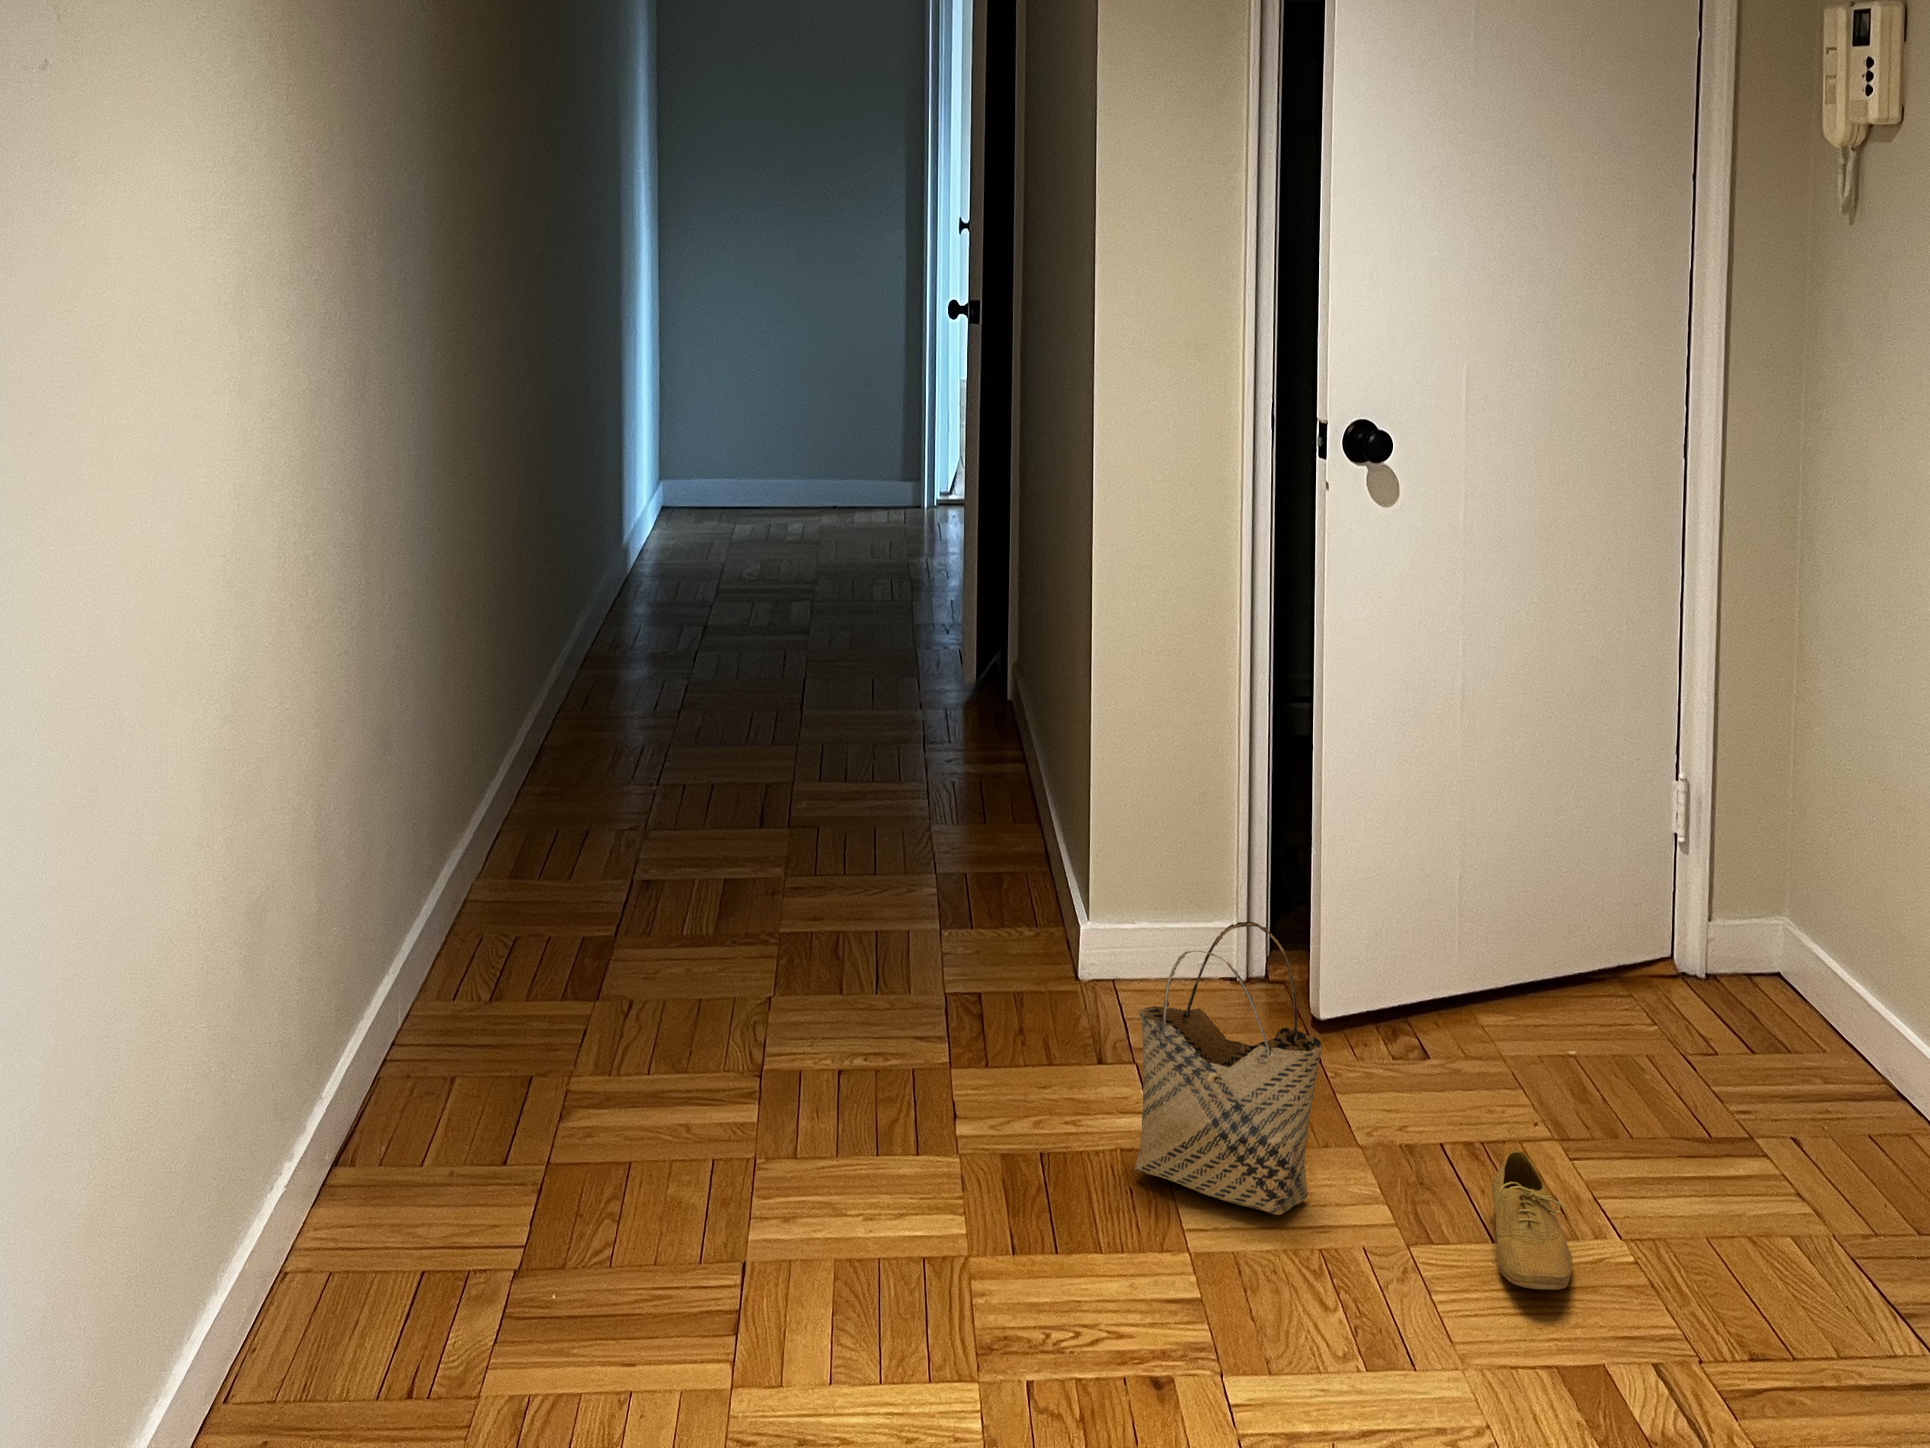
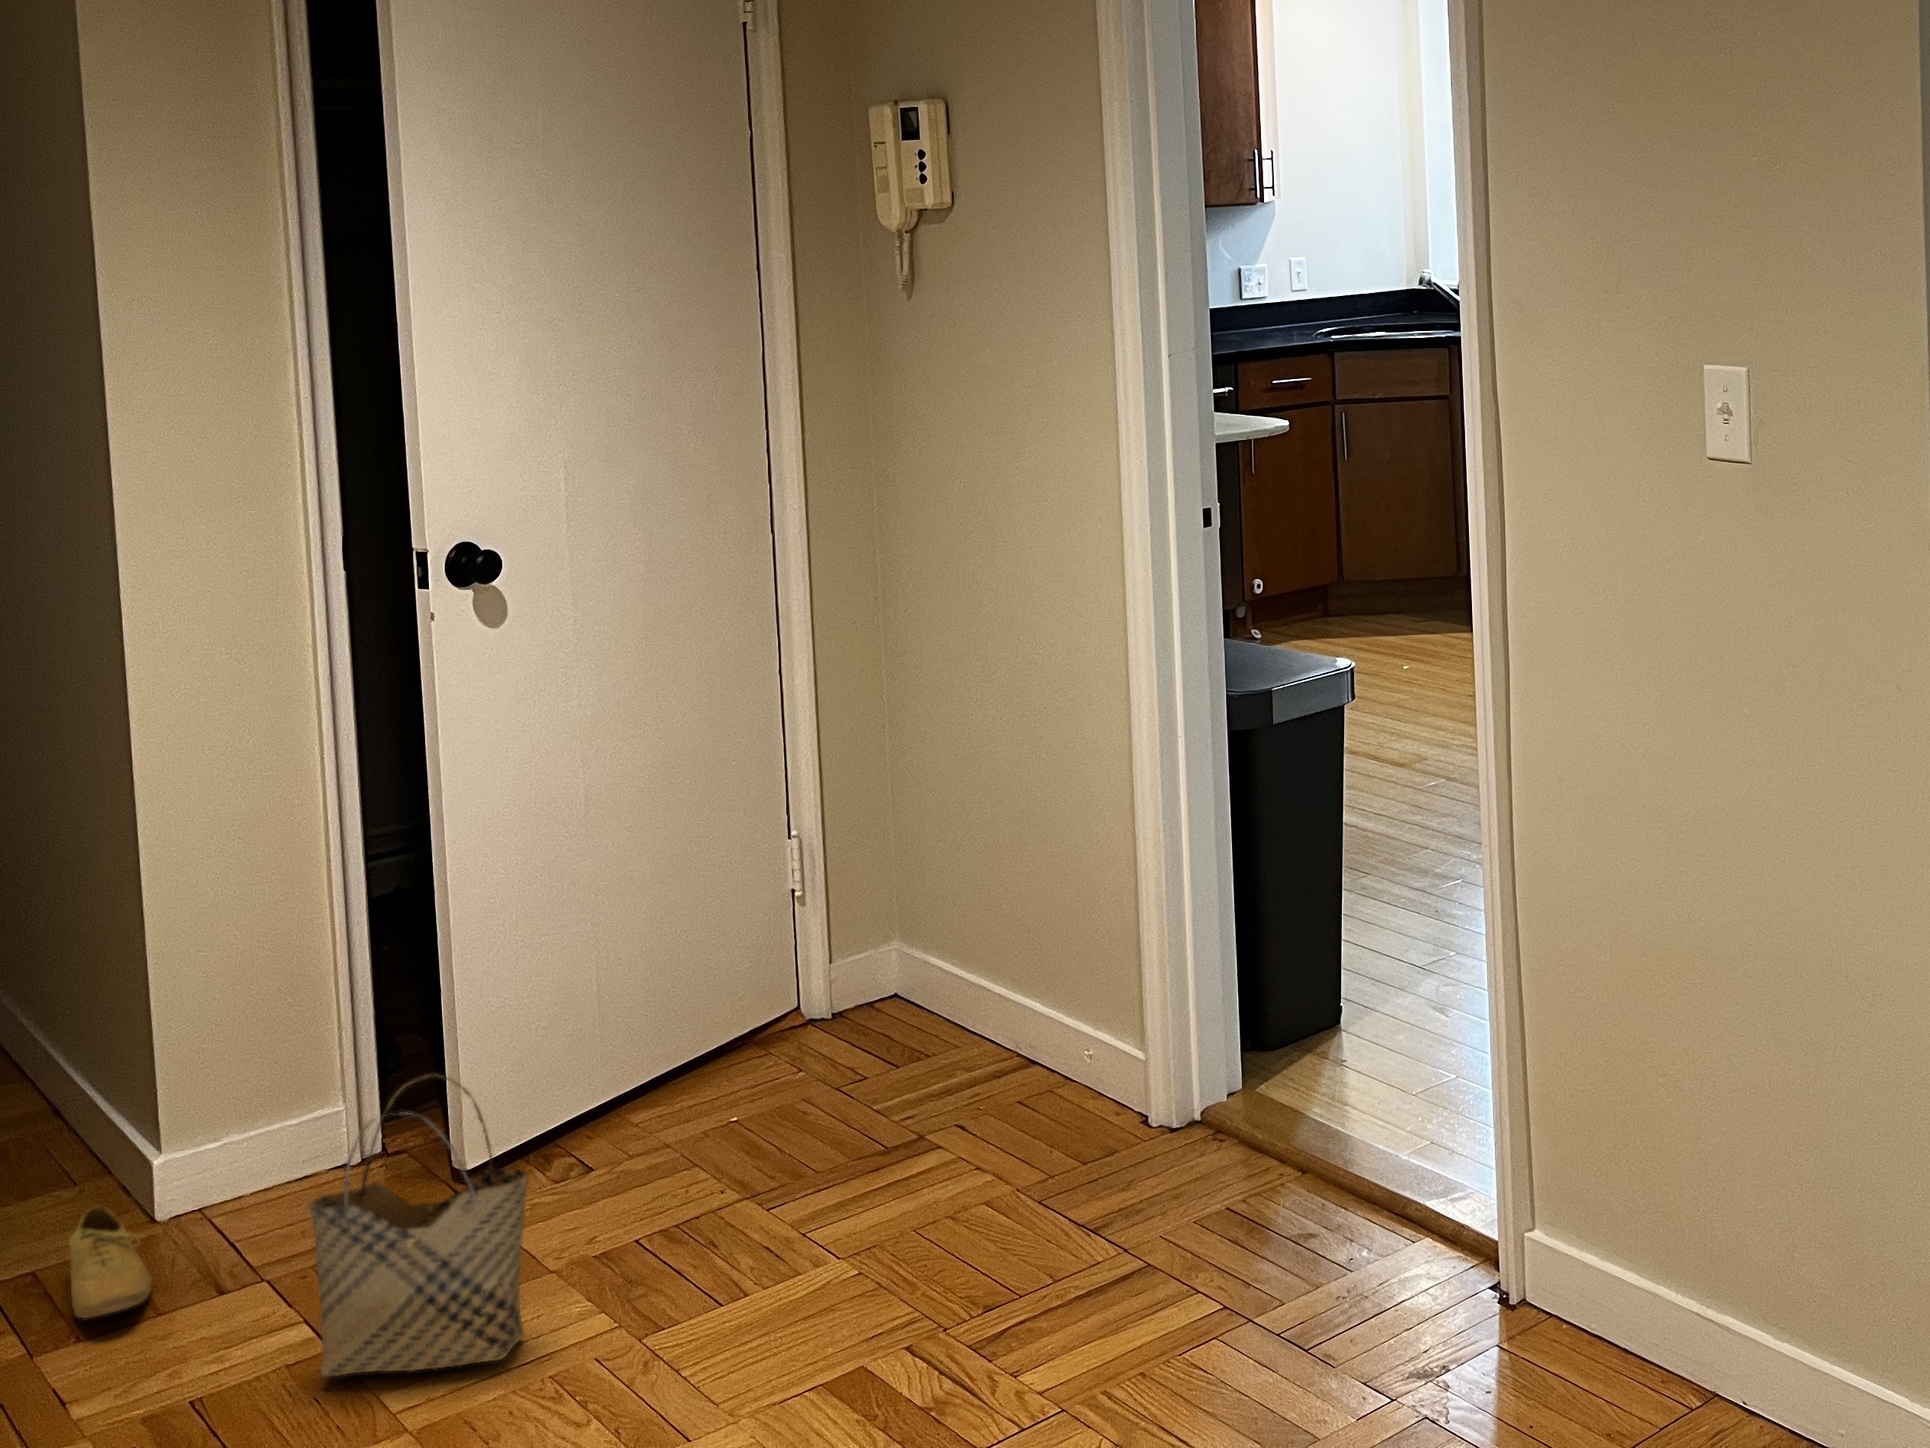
shoe: present [1492,1151,1572,1290] -> present [69,1206,152,1318]

